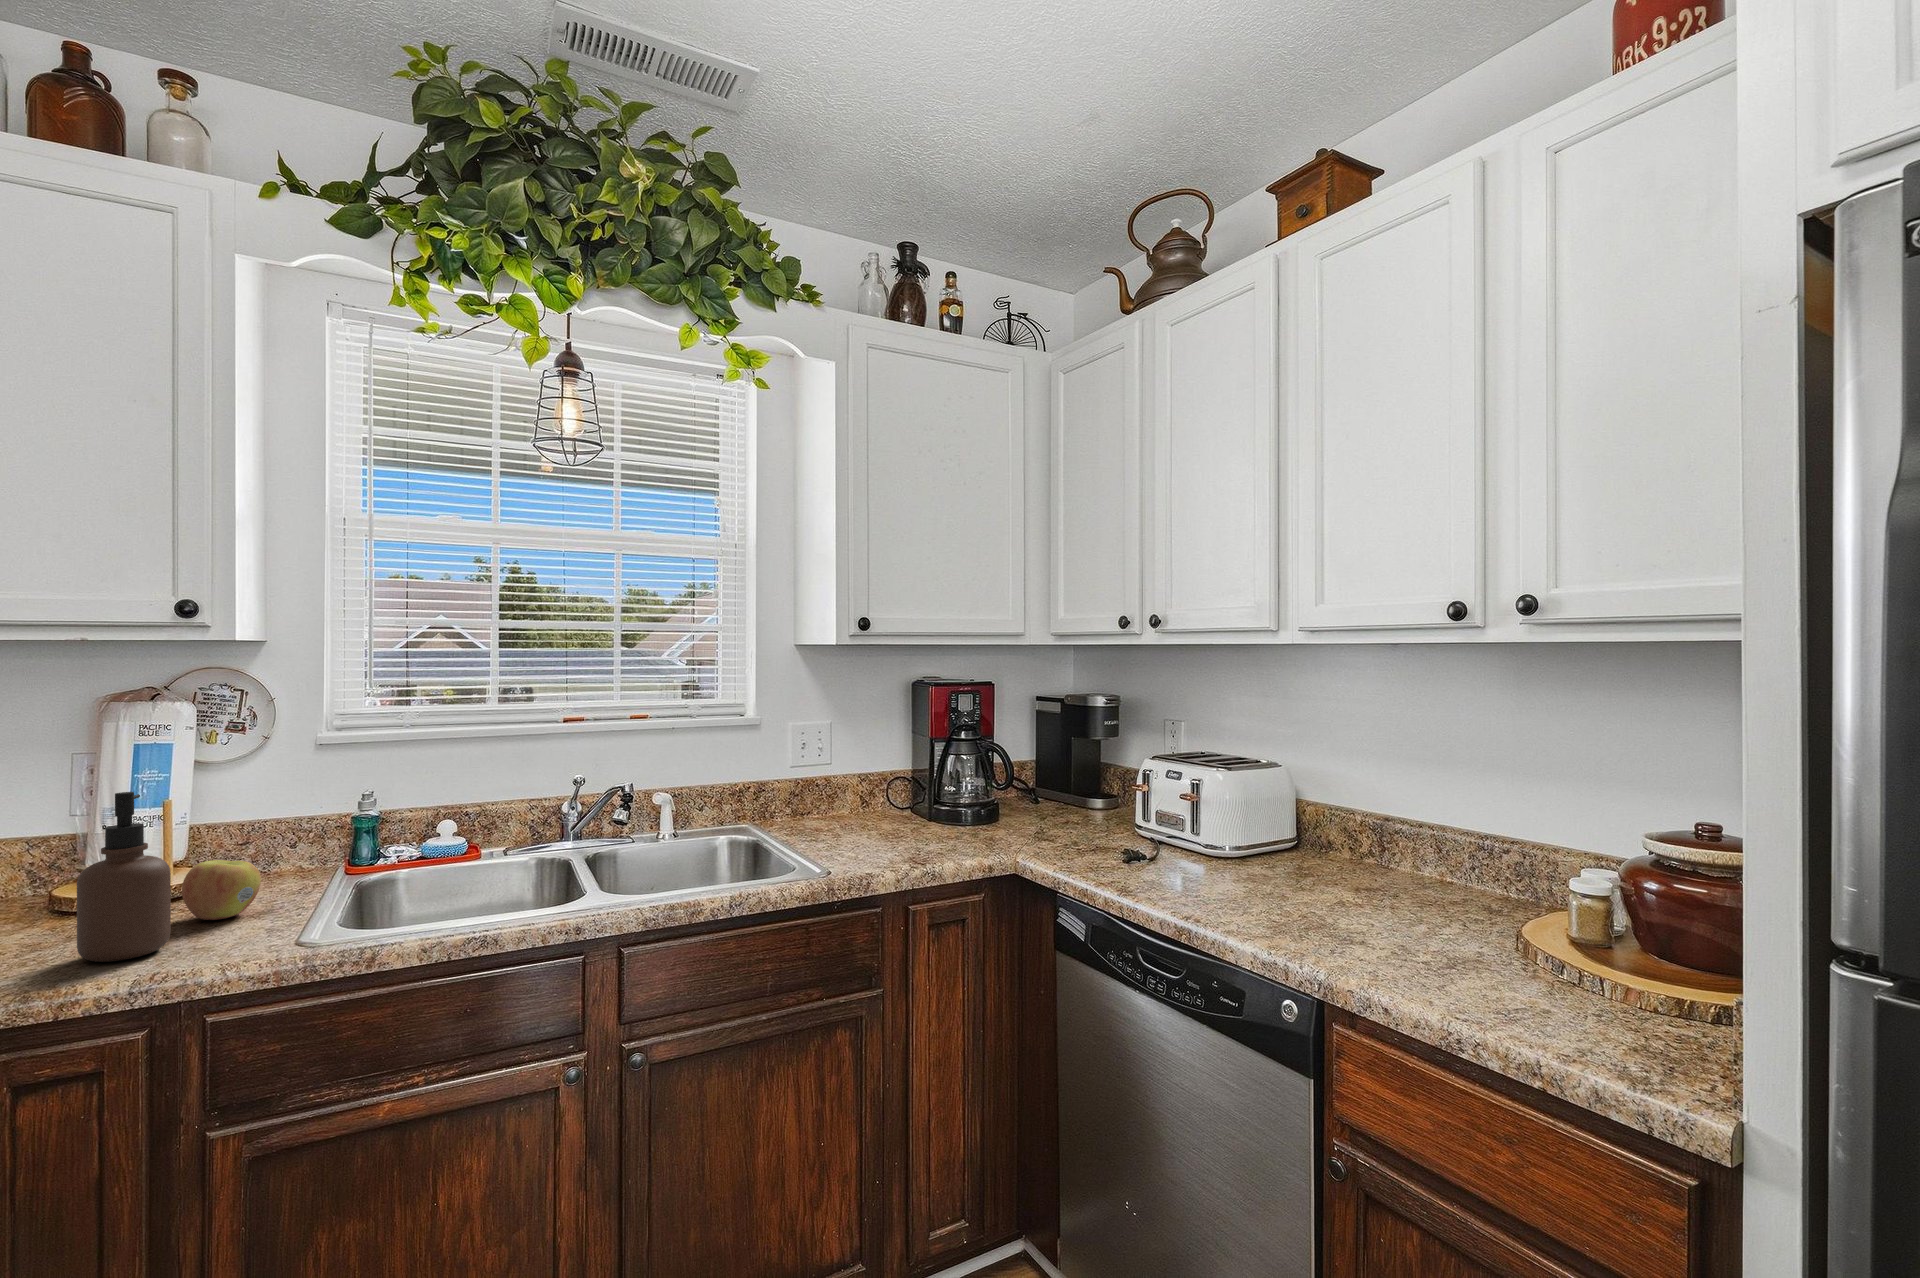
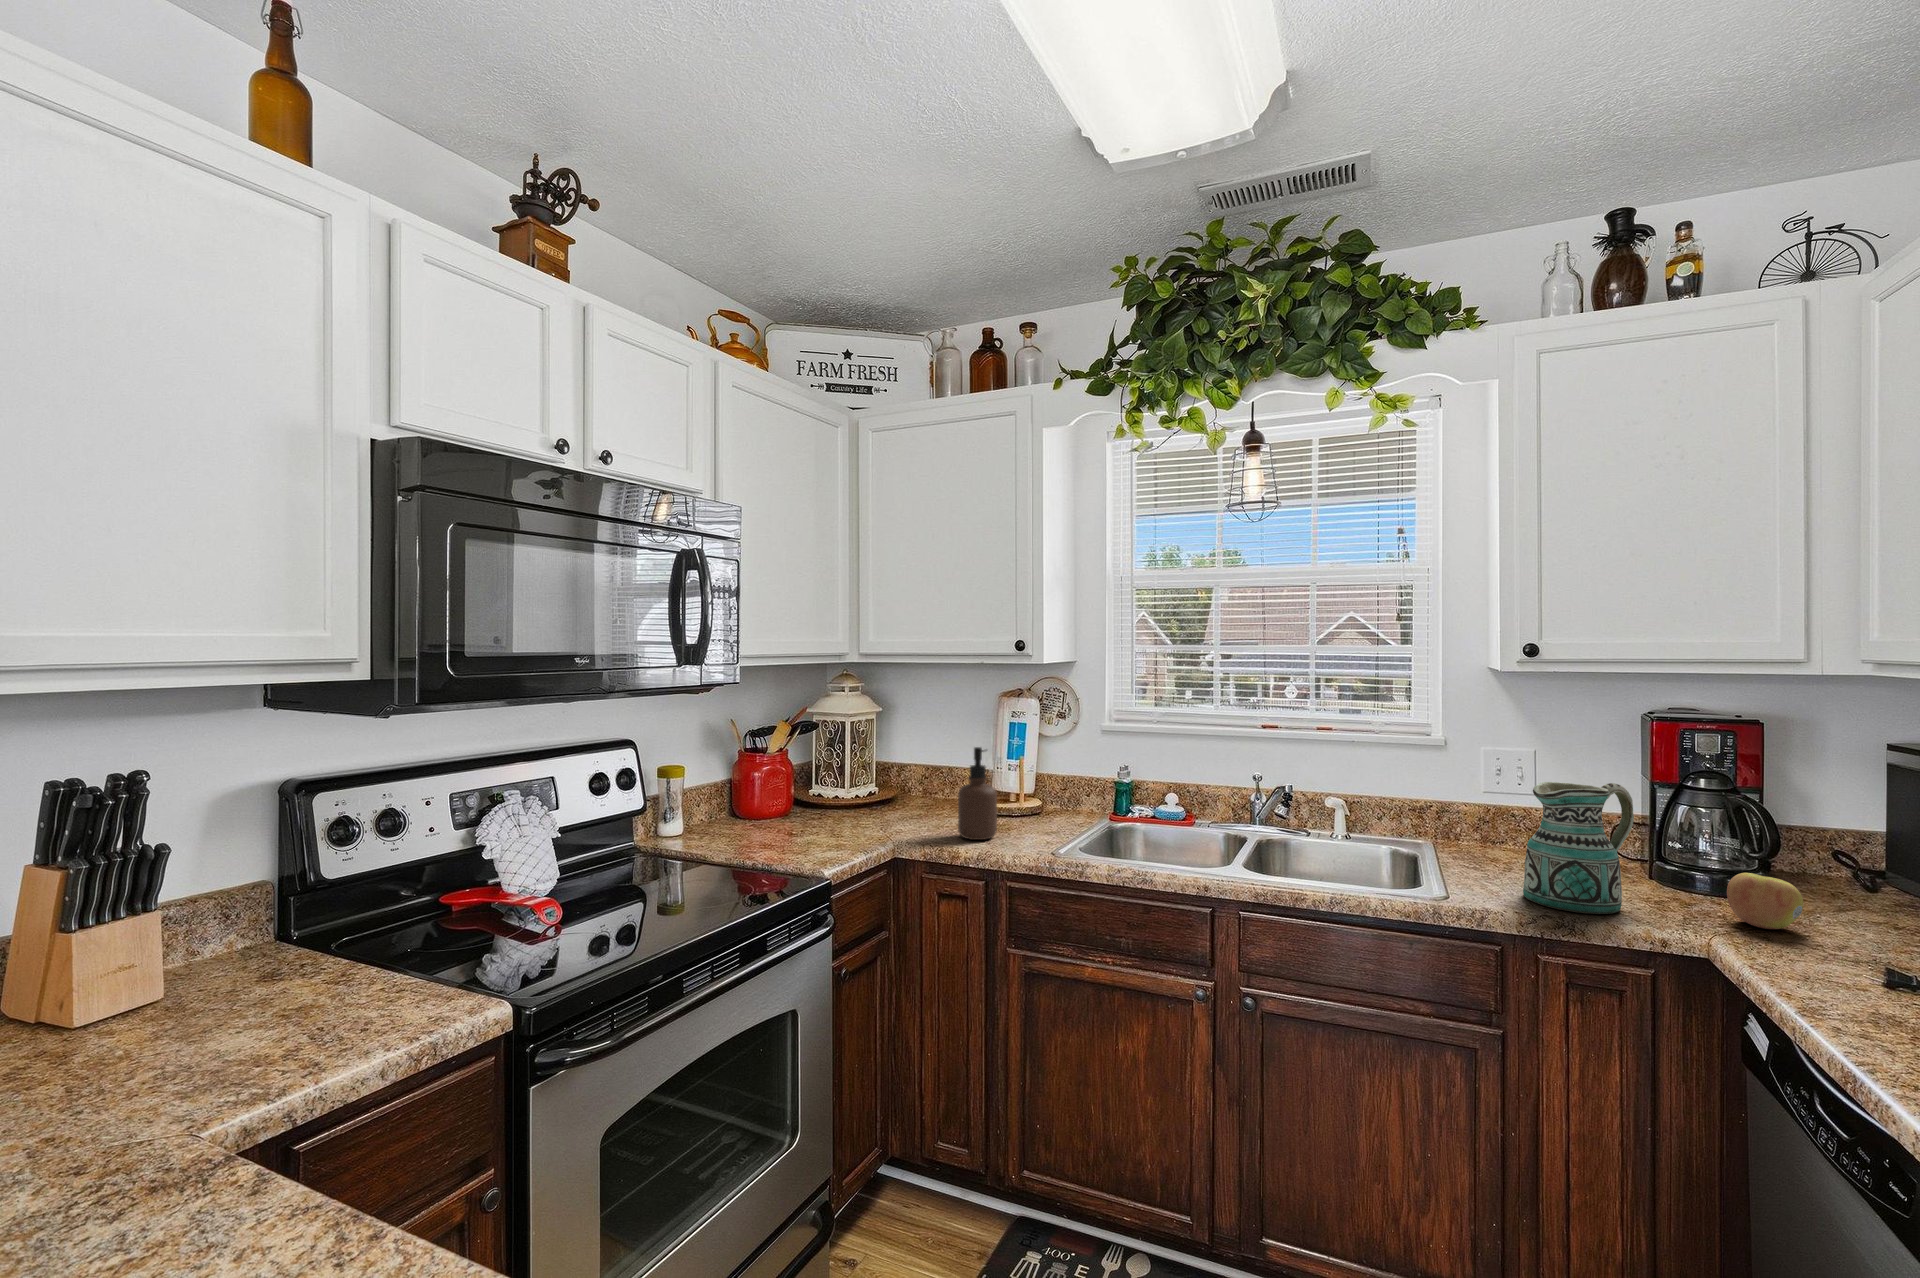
ceramic pitcher: none [877,740,952,861] -> present [1523,782,1634,914]
apple: present [182,860,261,920] -> present [1727,873,1803,929]

